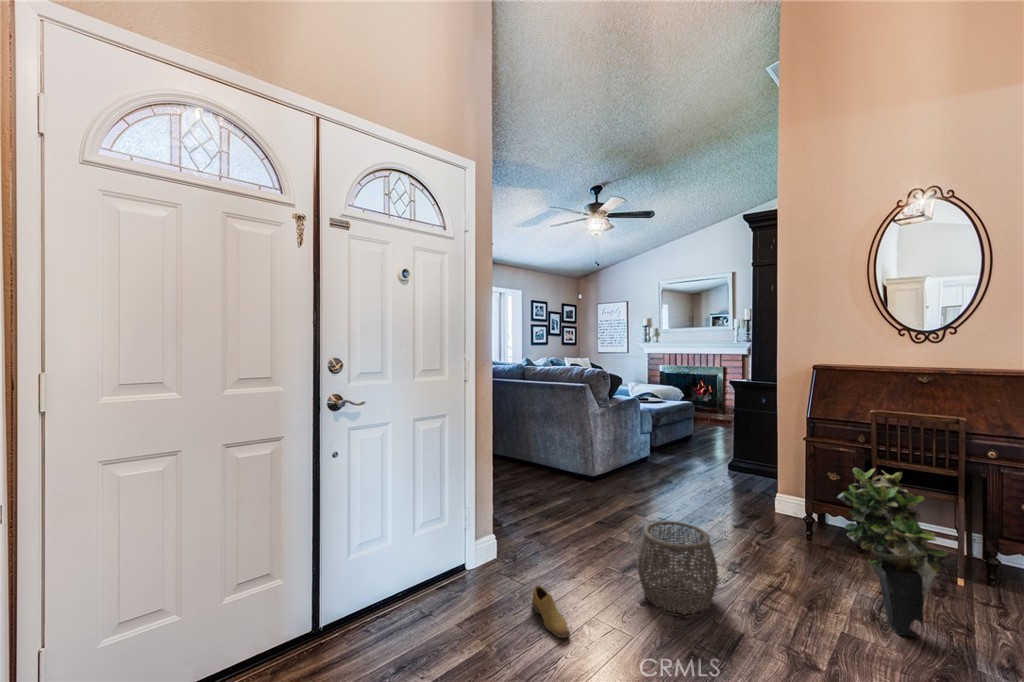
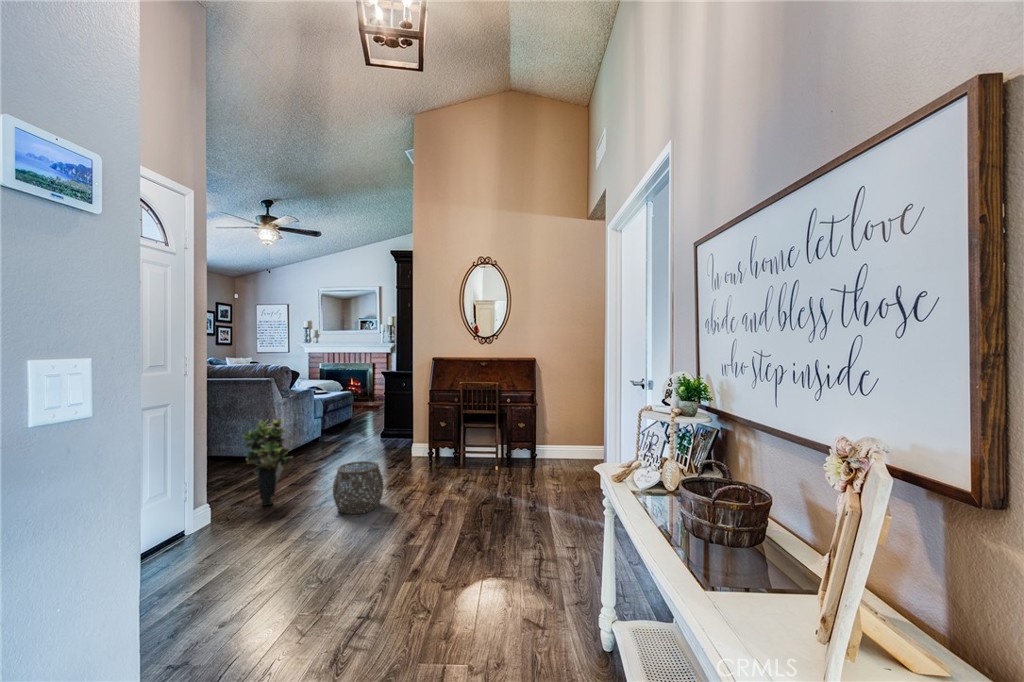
potted plant: present [838,468,948,637] -> present [243,419,292,506]
shoe: present [532,586,570,638] -> none [258,521,294,544]

